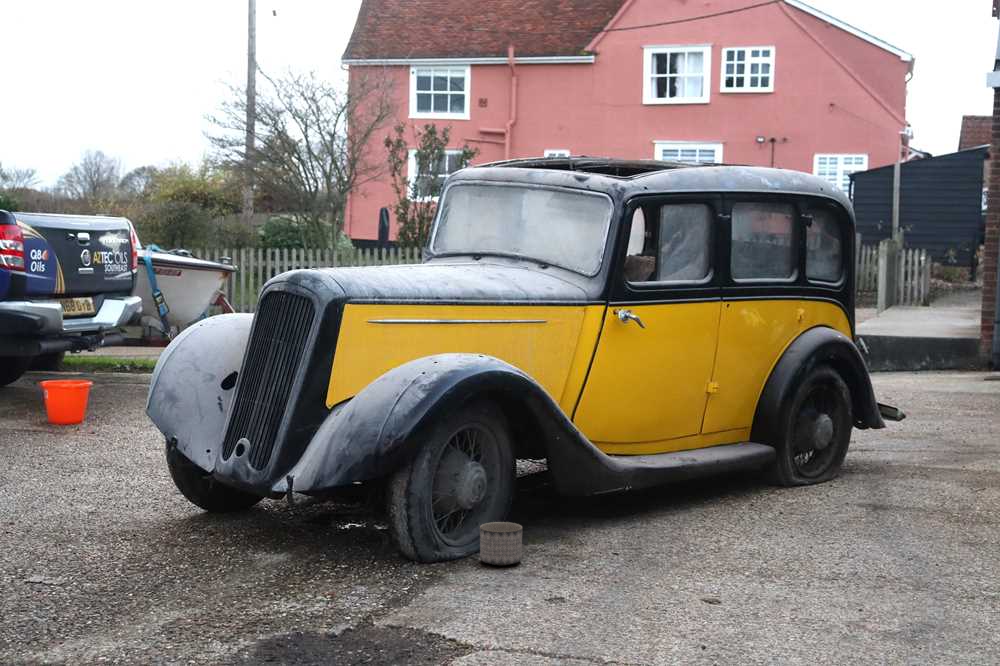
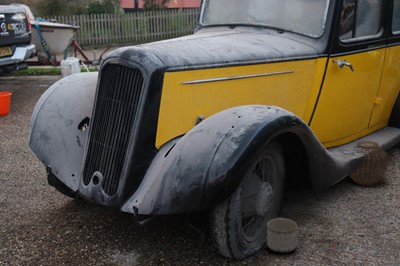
woven basket: none [651,446,714,516] -> present [350,141,388,185]

